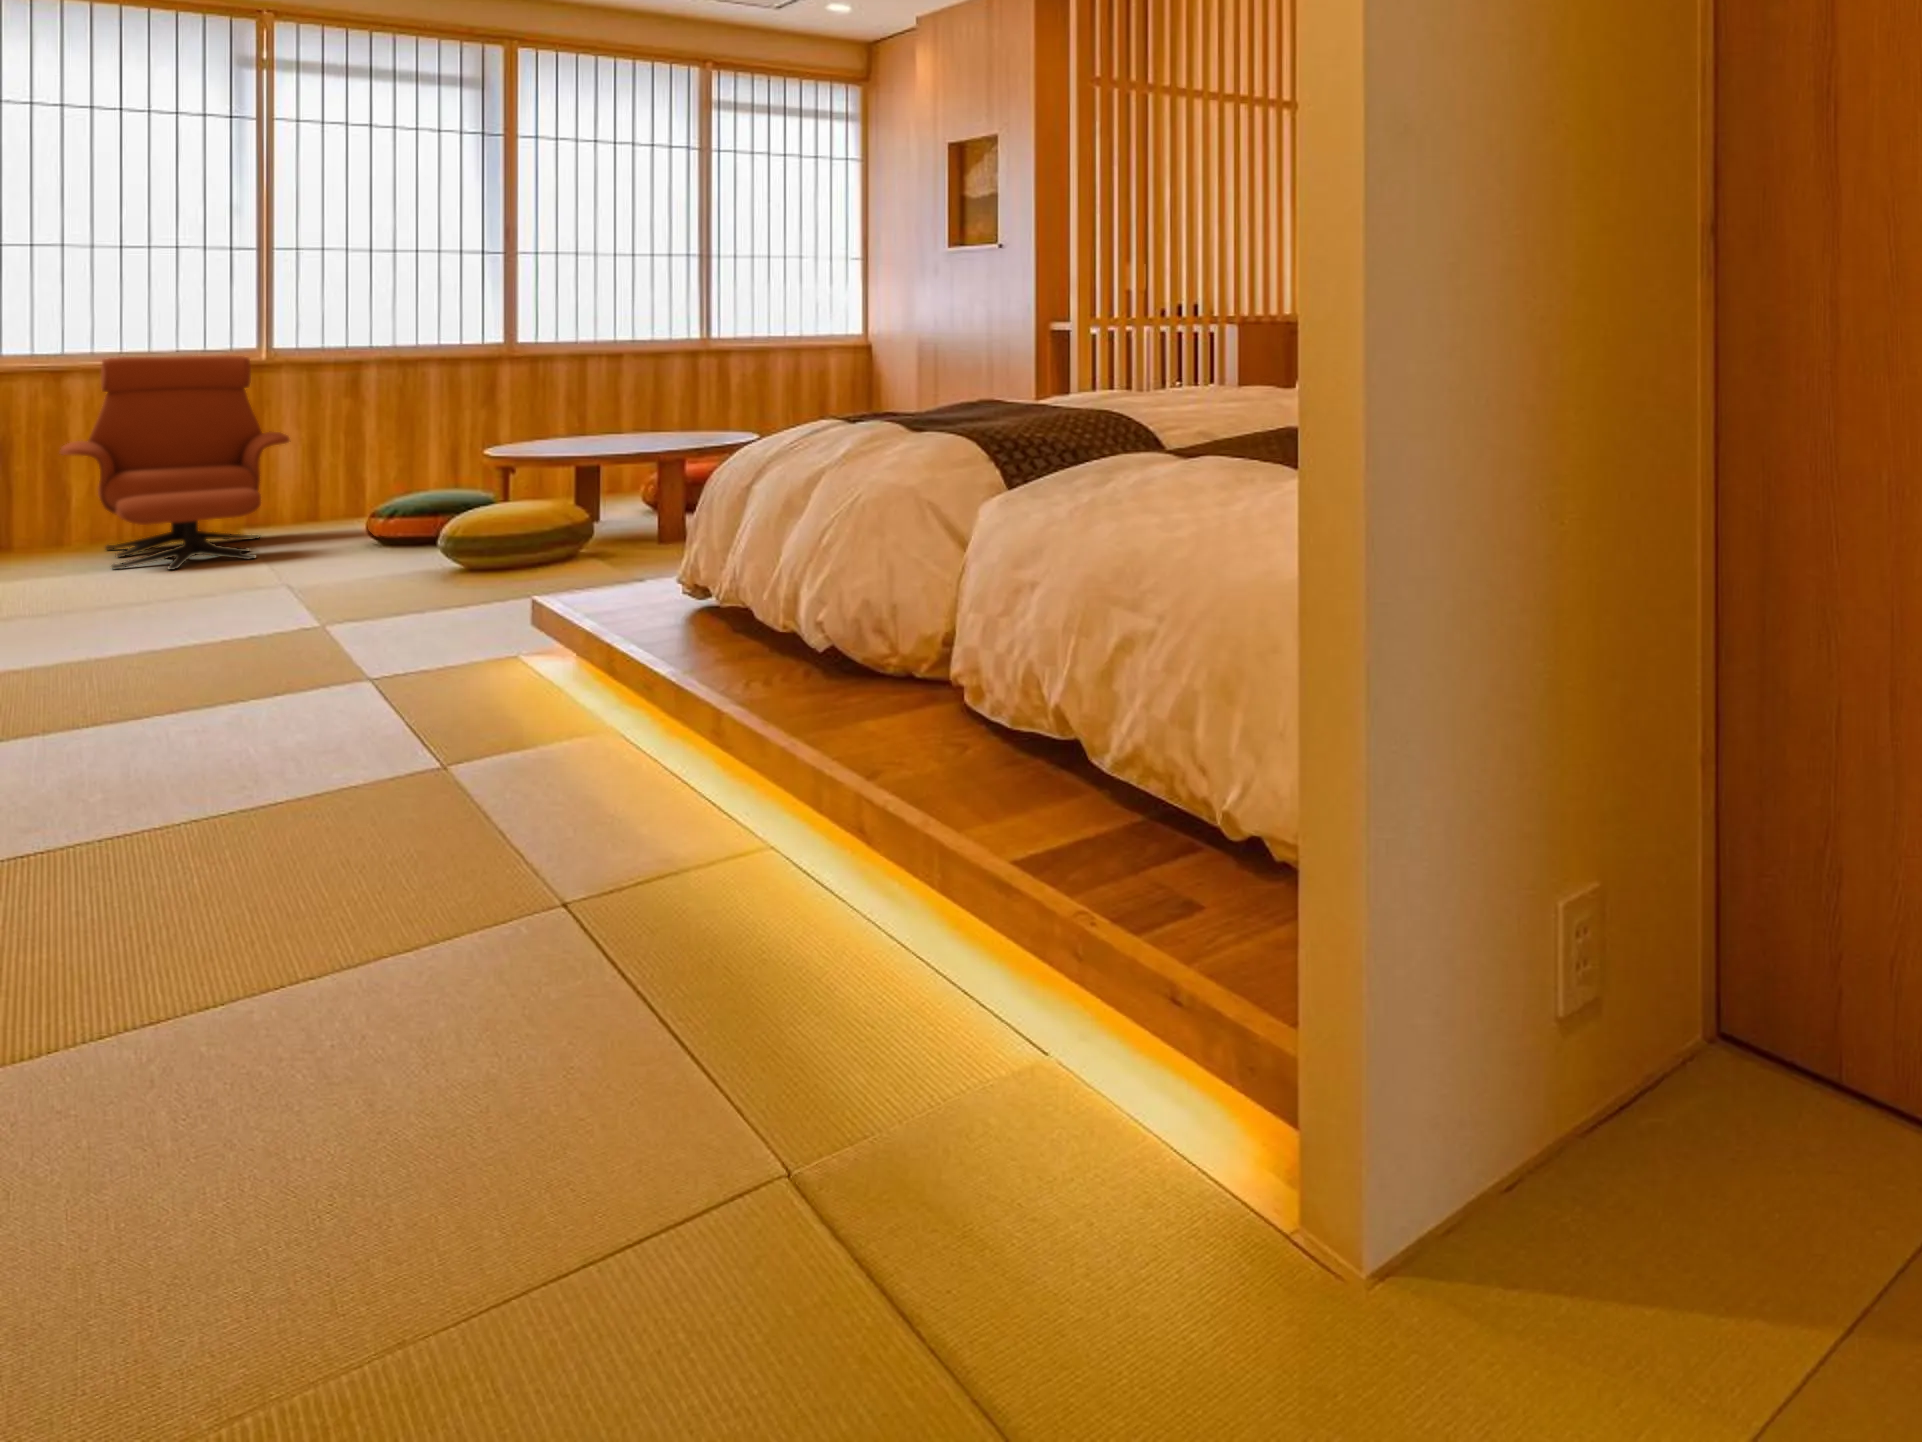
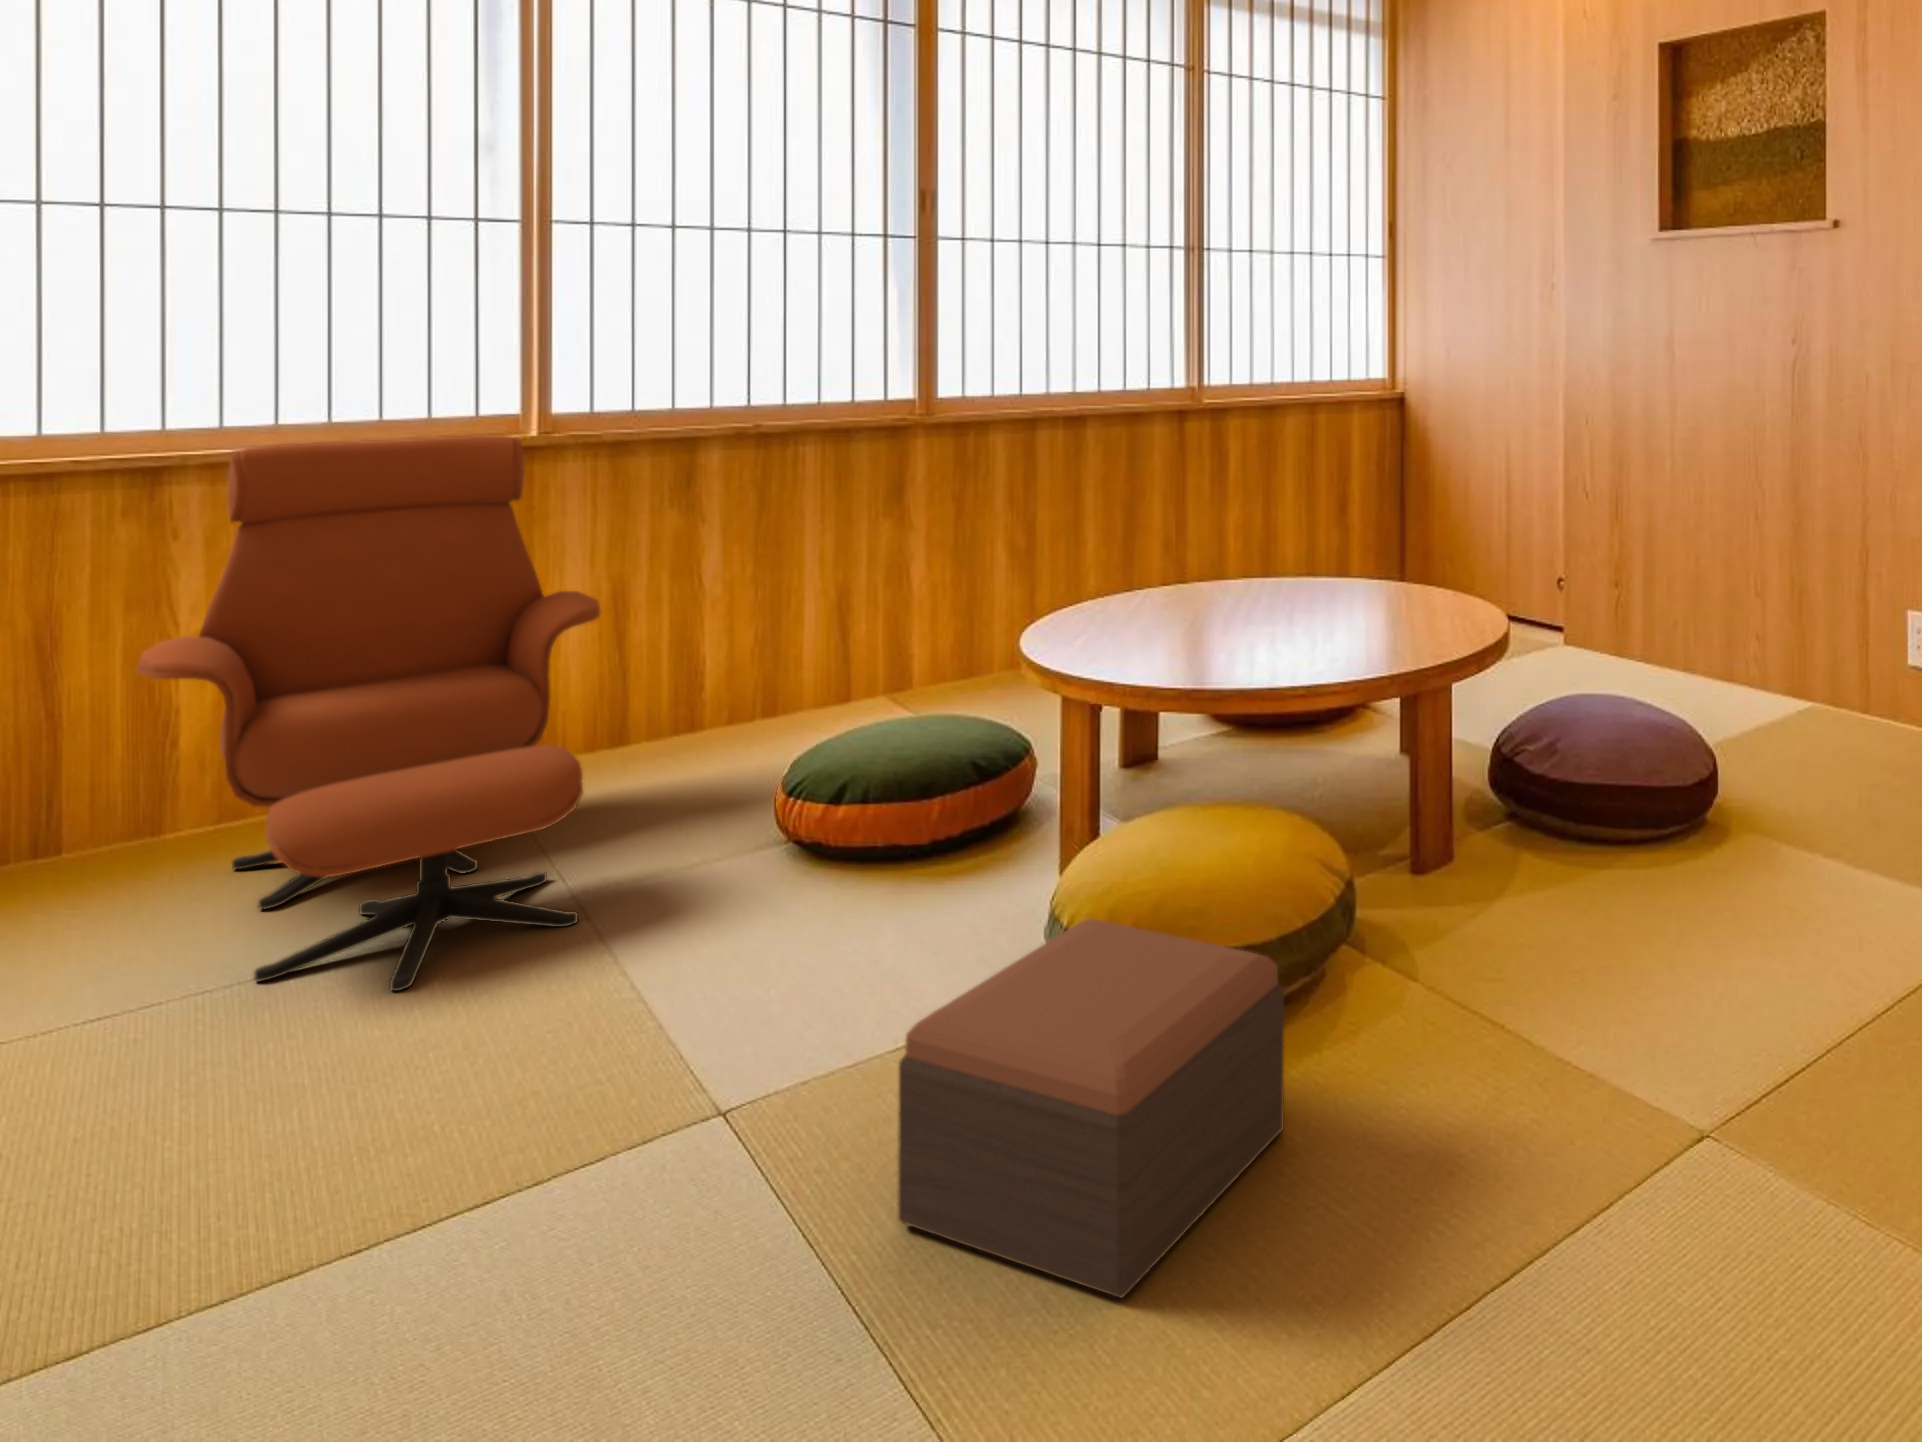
footstool: none [322,519,480,604] -> present [898,919,1284,1298]

